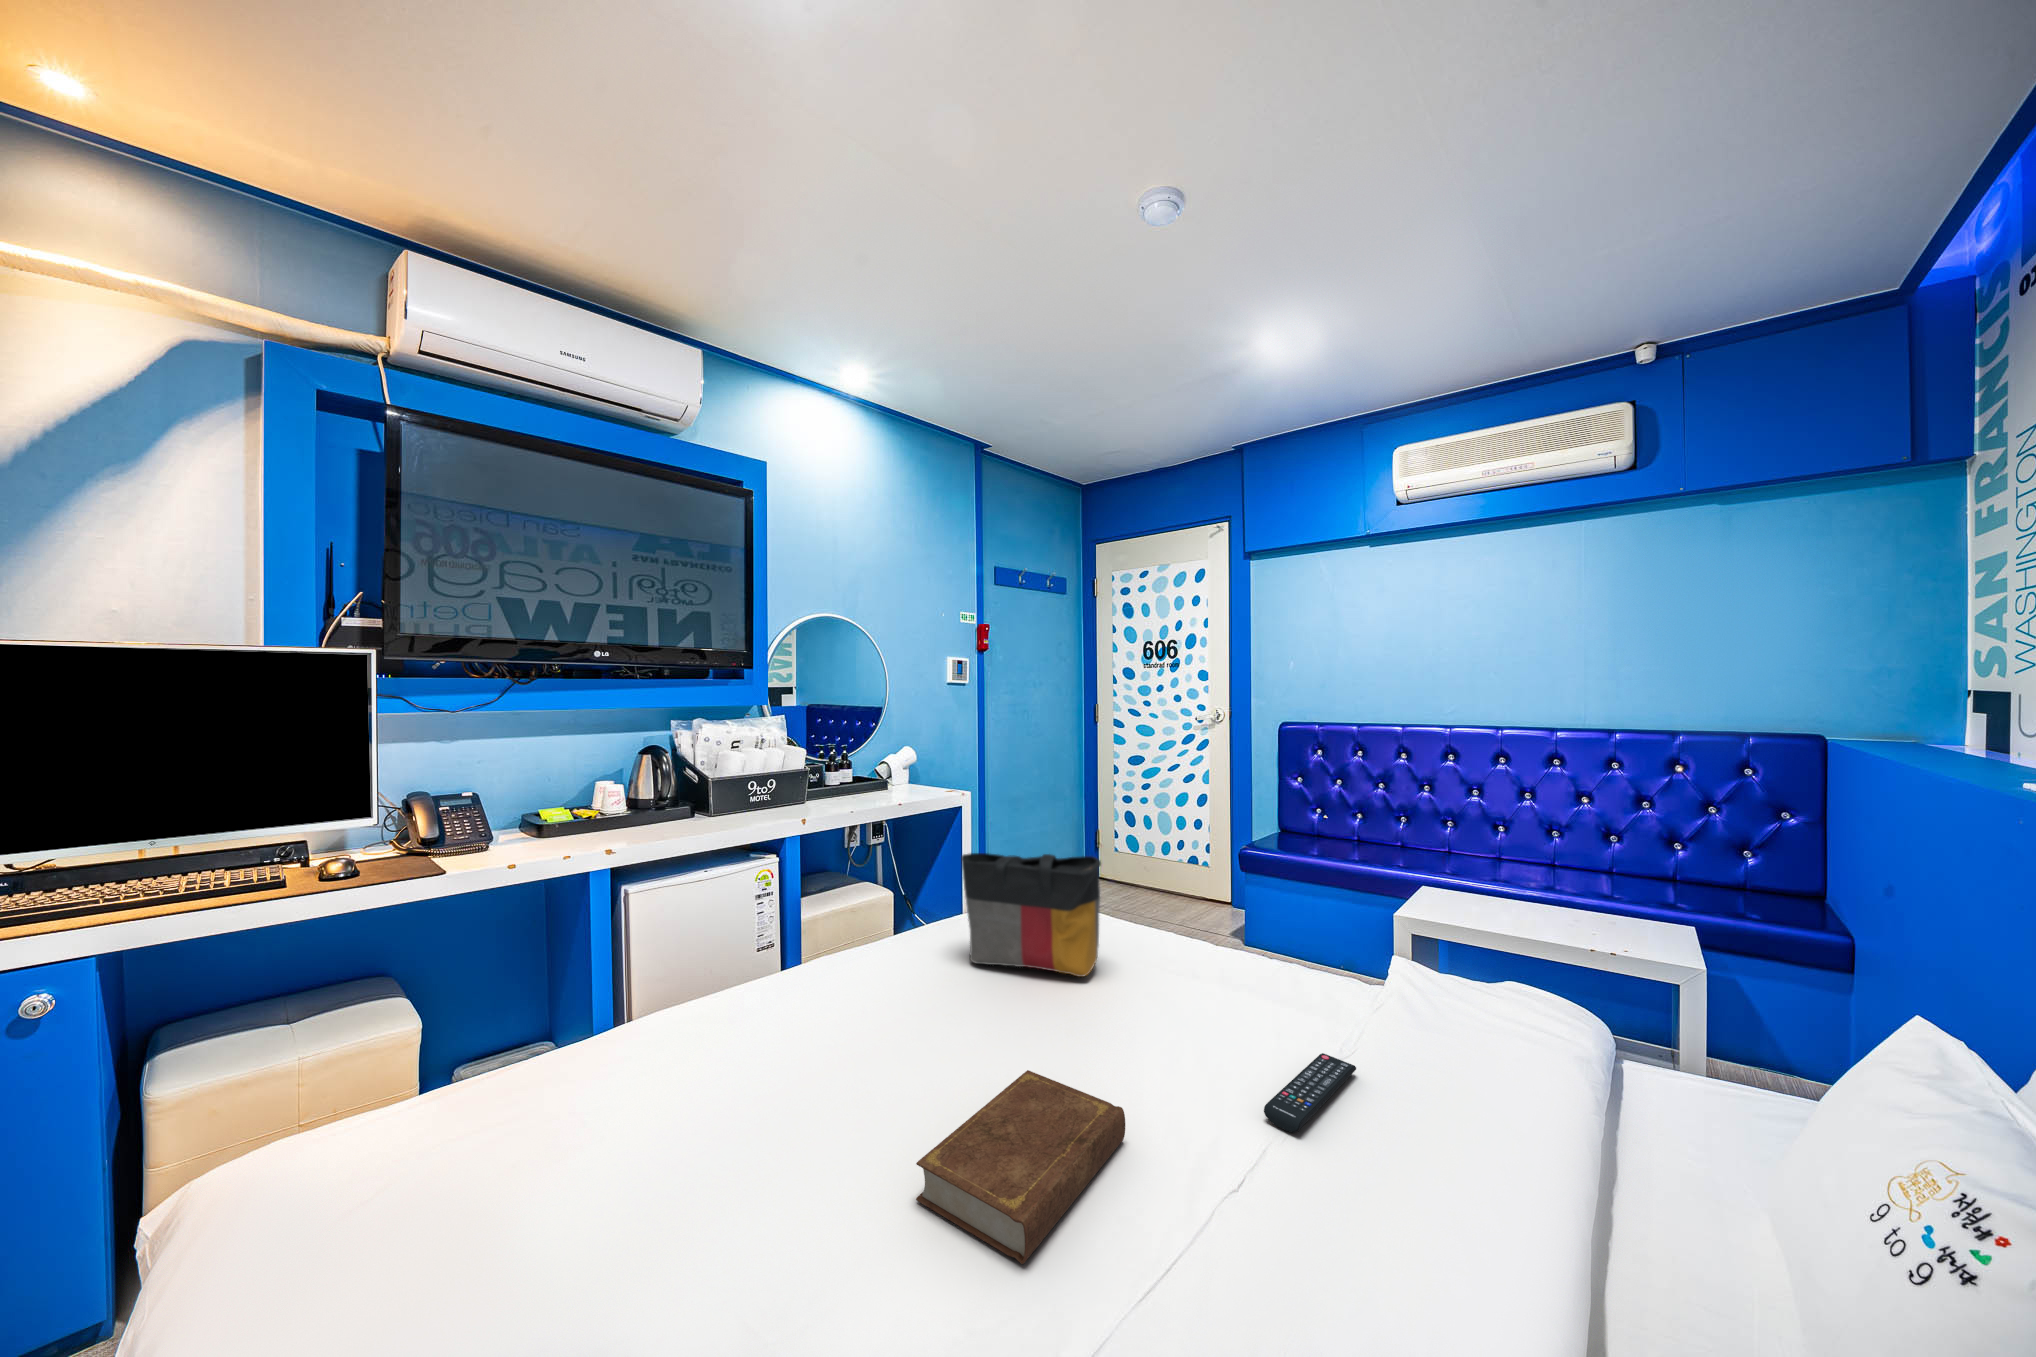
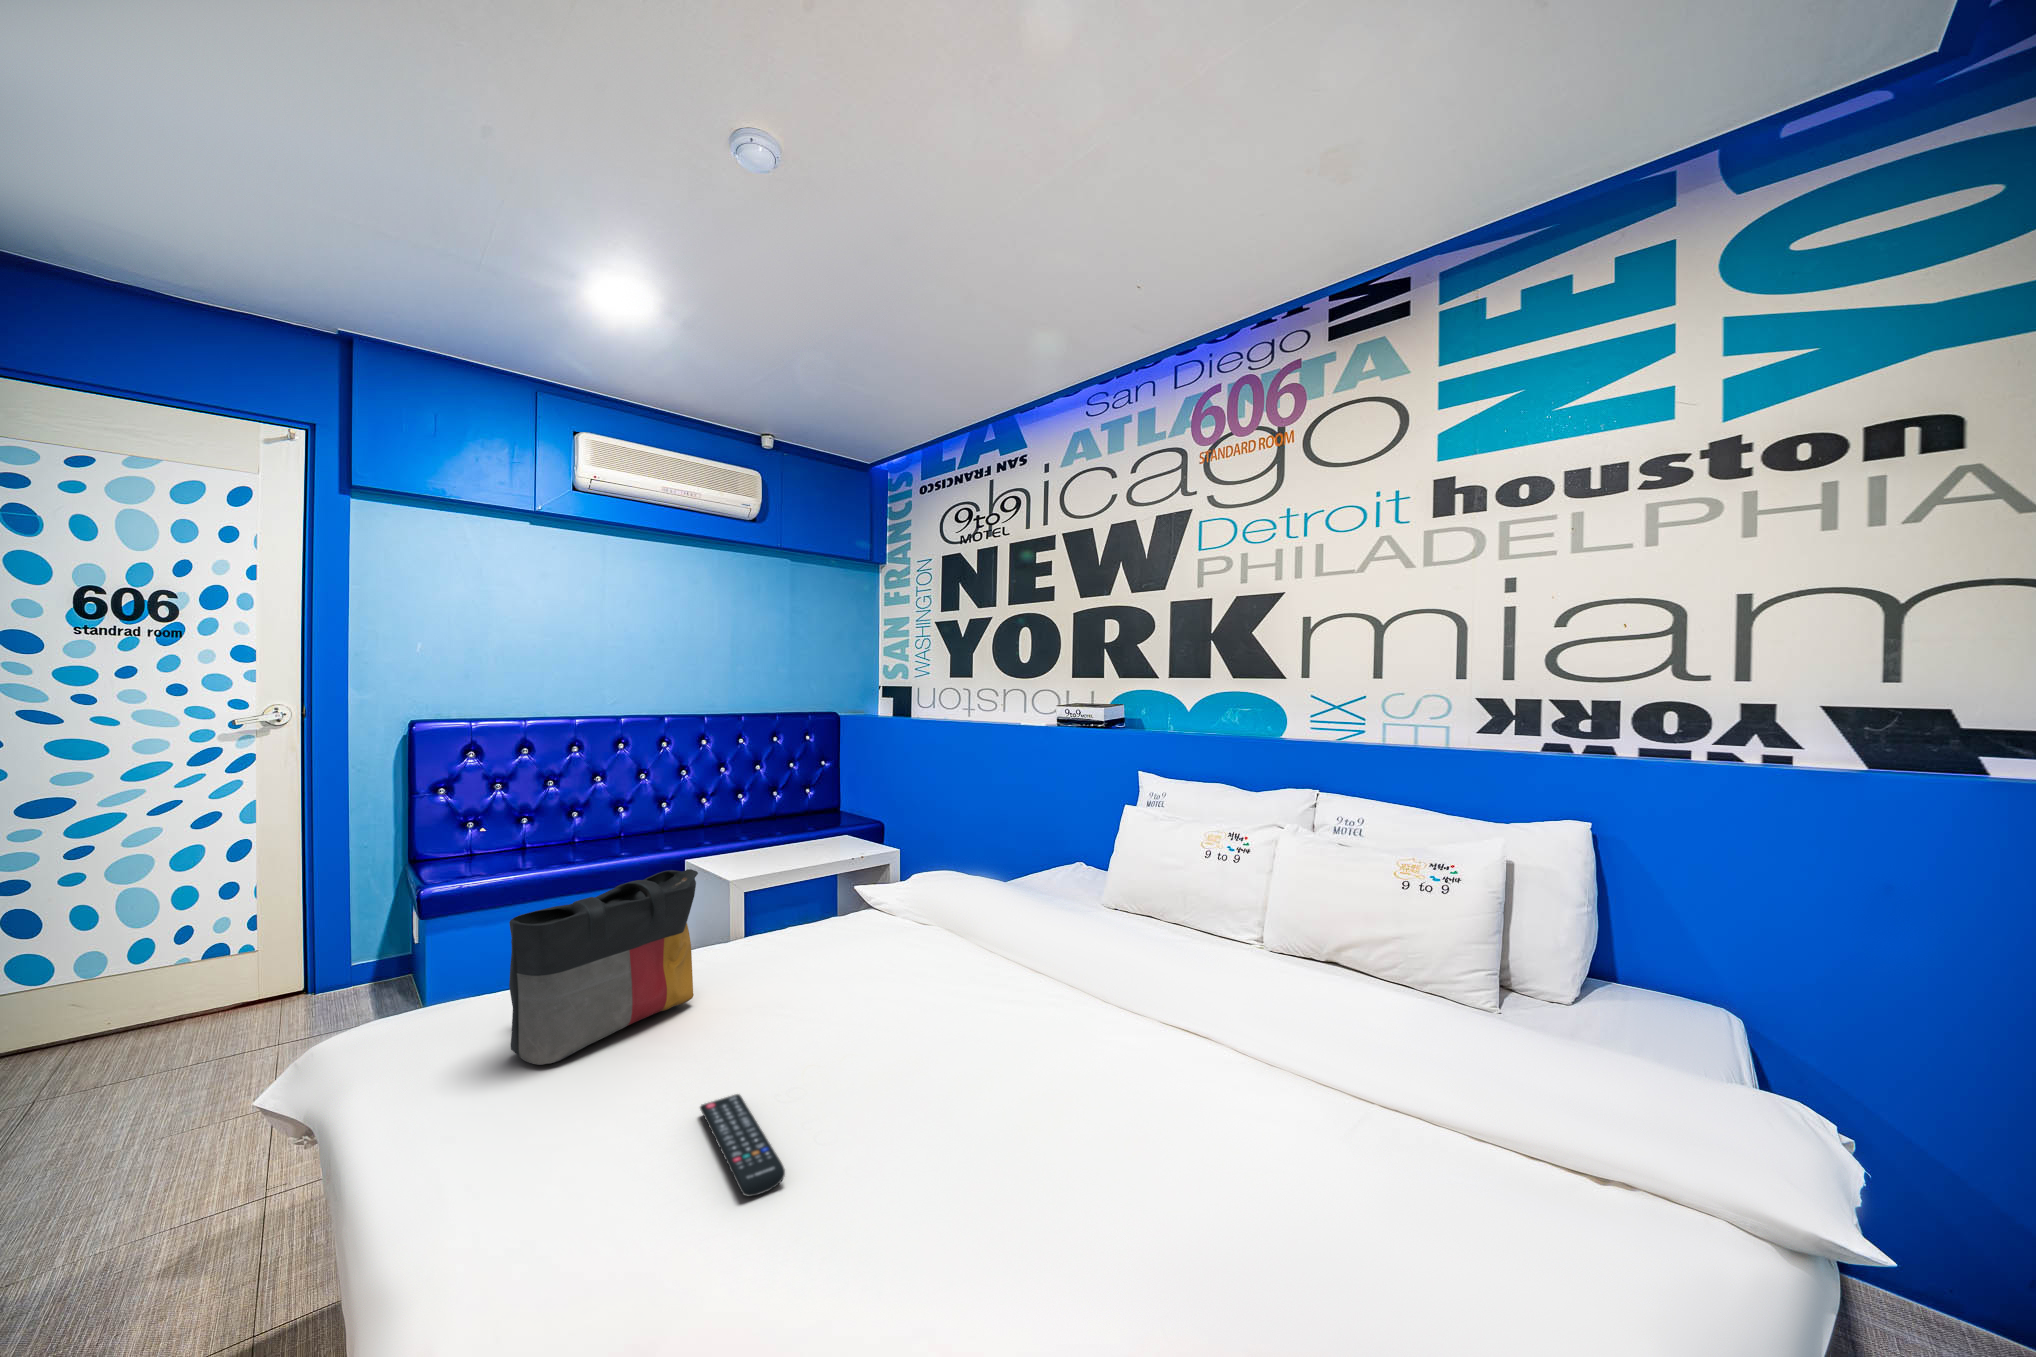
remote control: present [1264,1053,1356,1132] -> present [700,1094,785,1197]
book: present [916,1070,1125,1264] -> none [865,1002,1040,1117]

